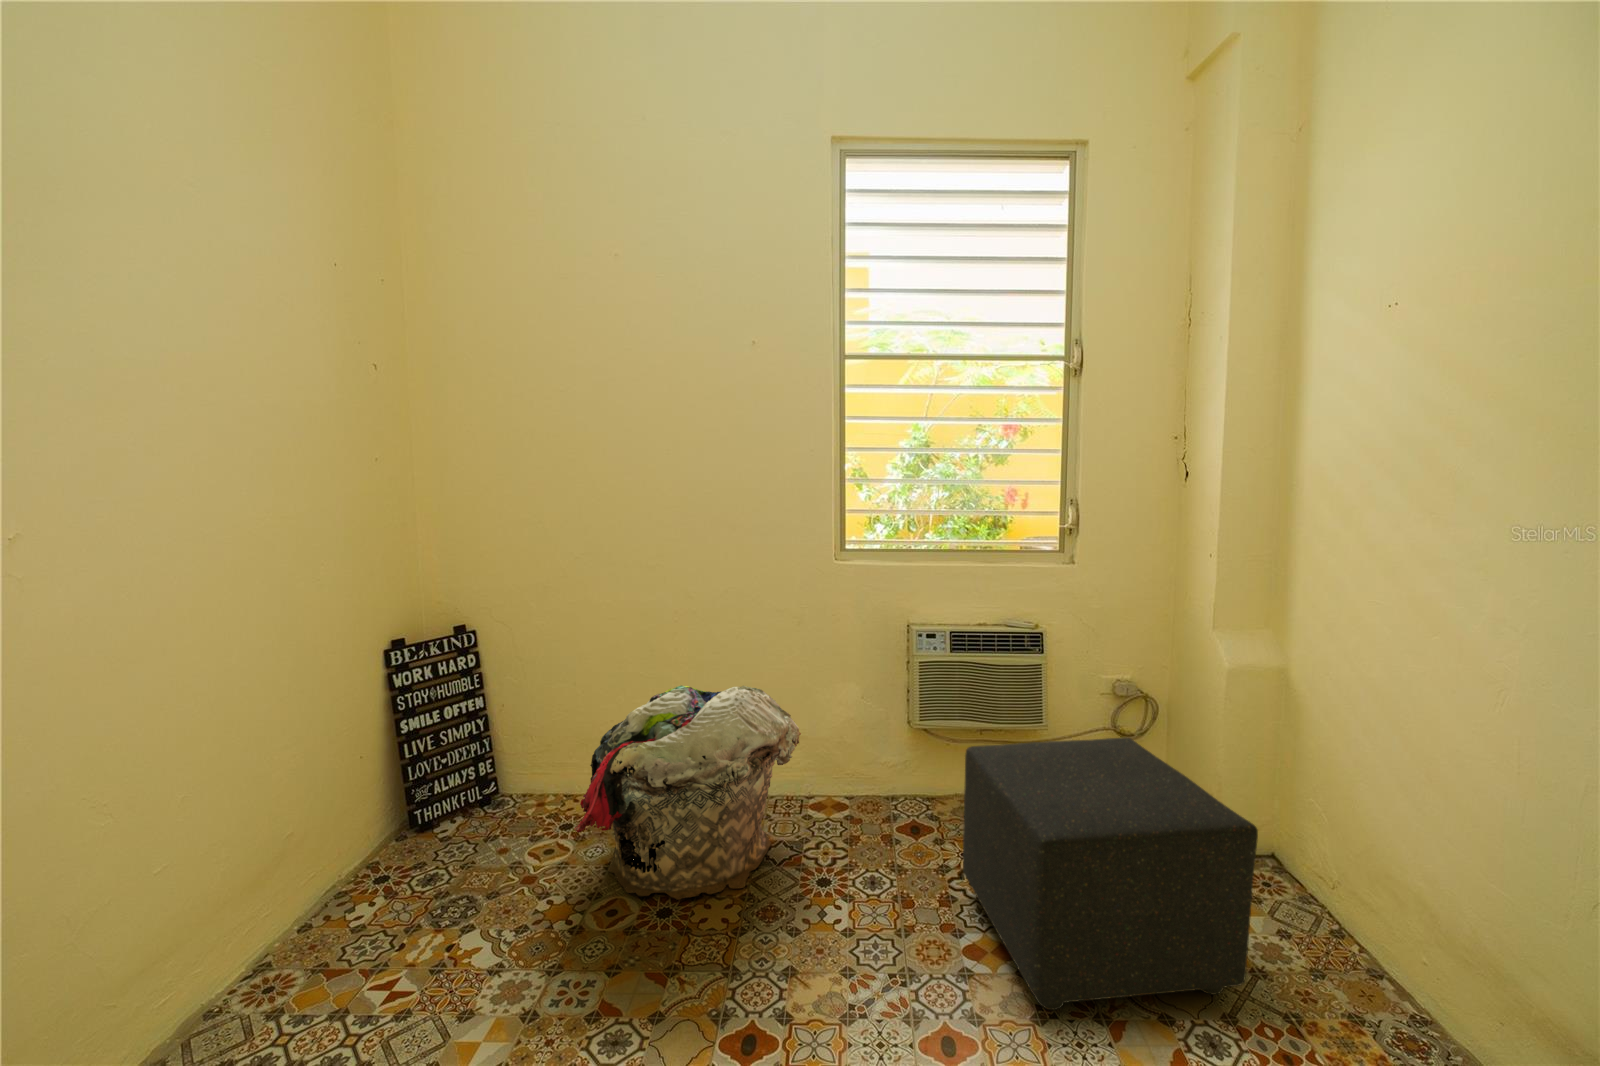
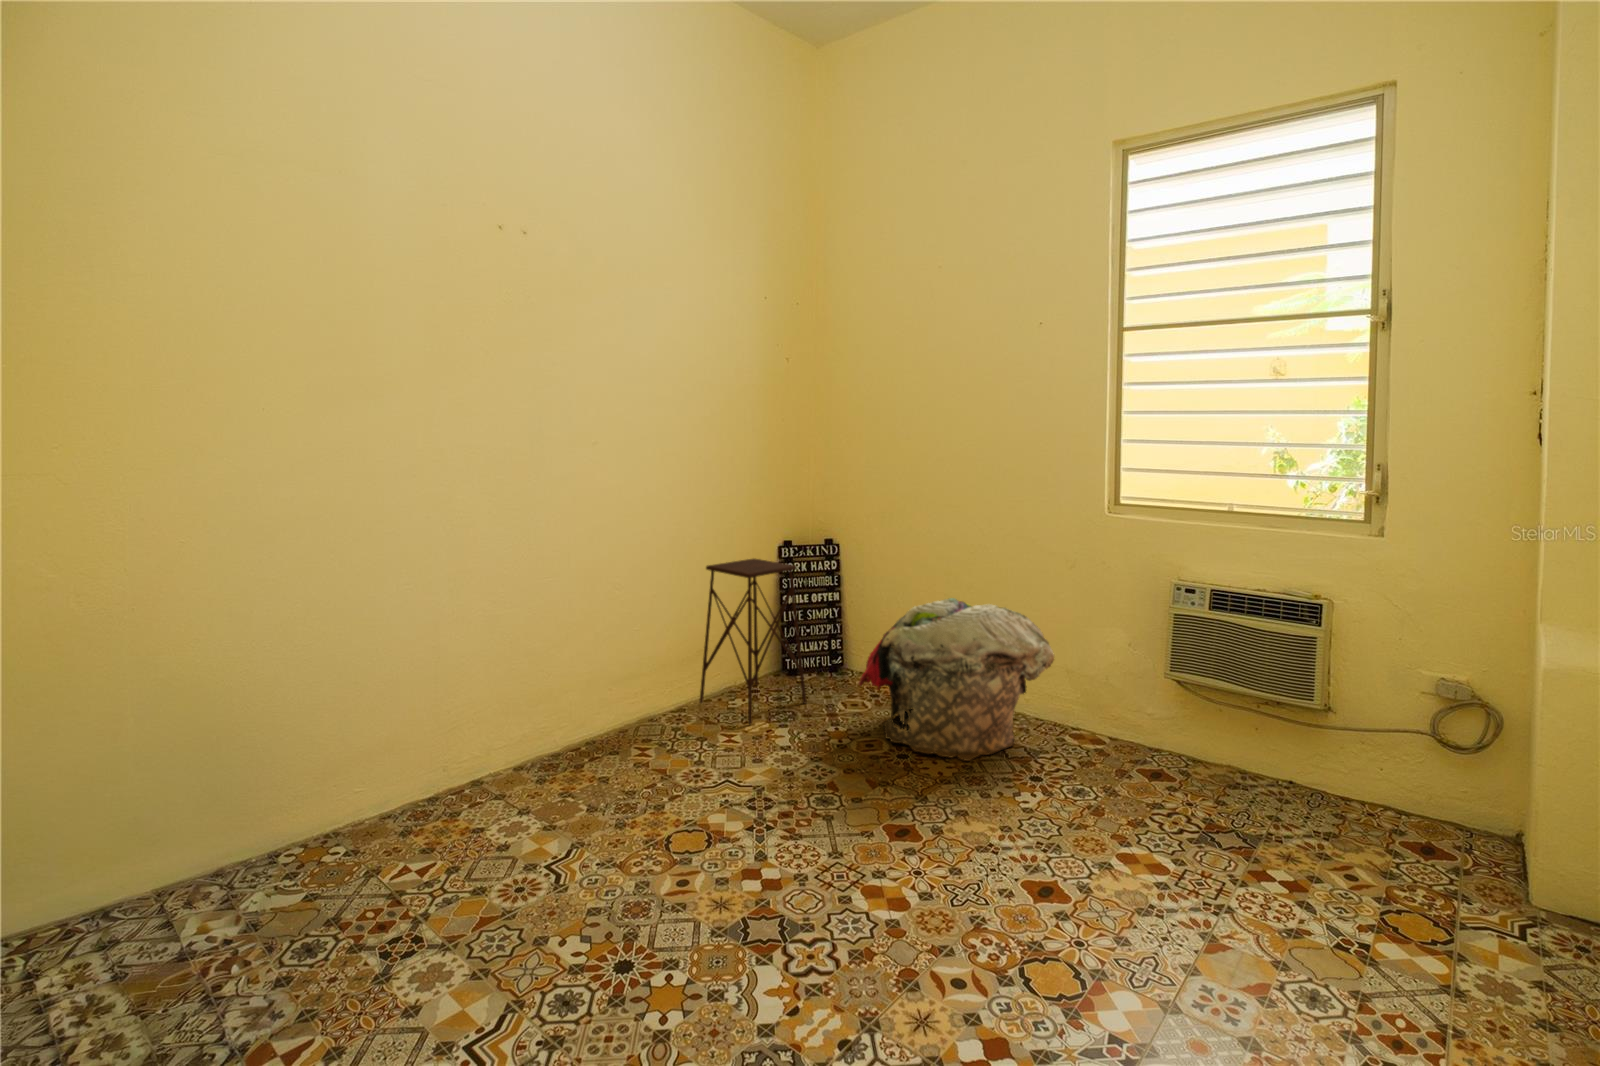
side table: none [285,680,479,950] -> present [700,559,806,725]
ottoman: present [963,738,1258,1010] -> none [1143,686,1443,990]

